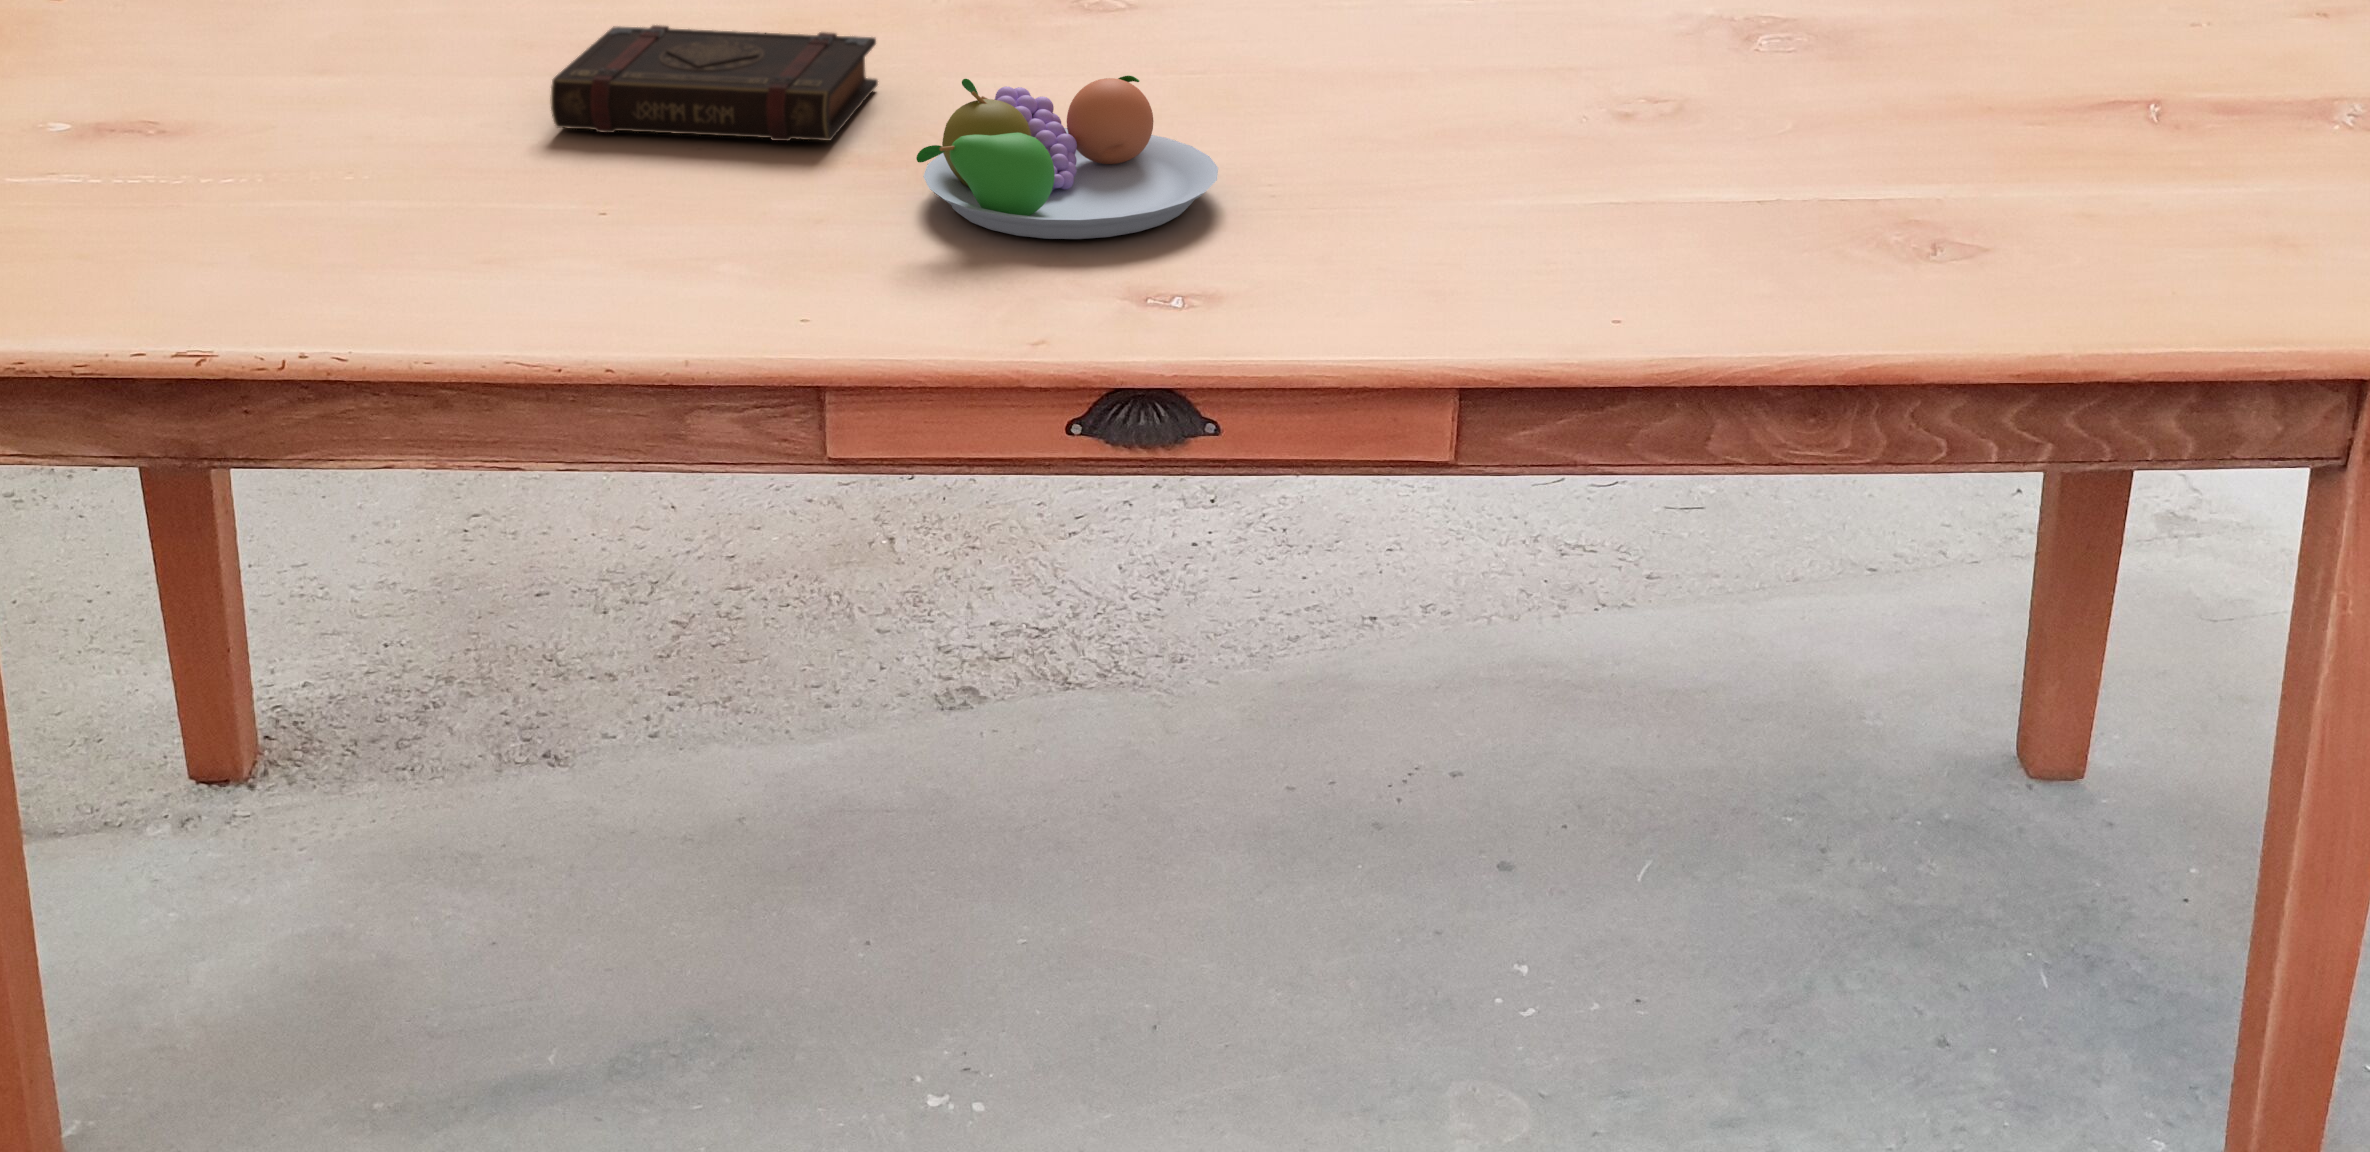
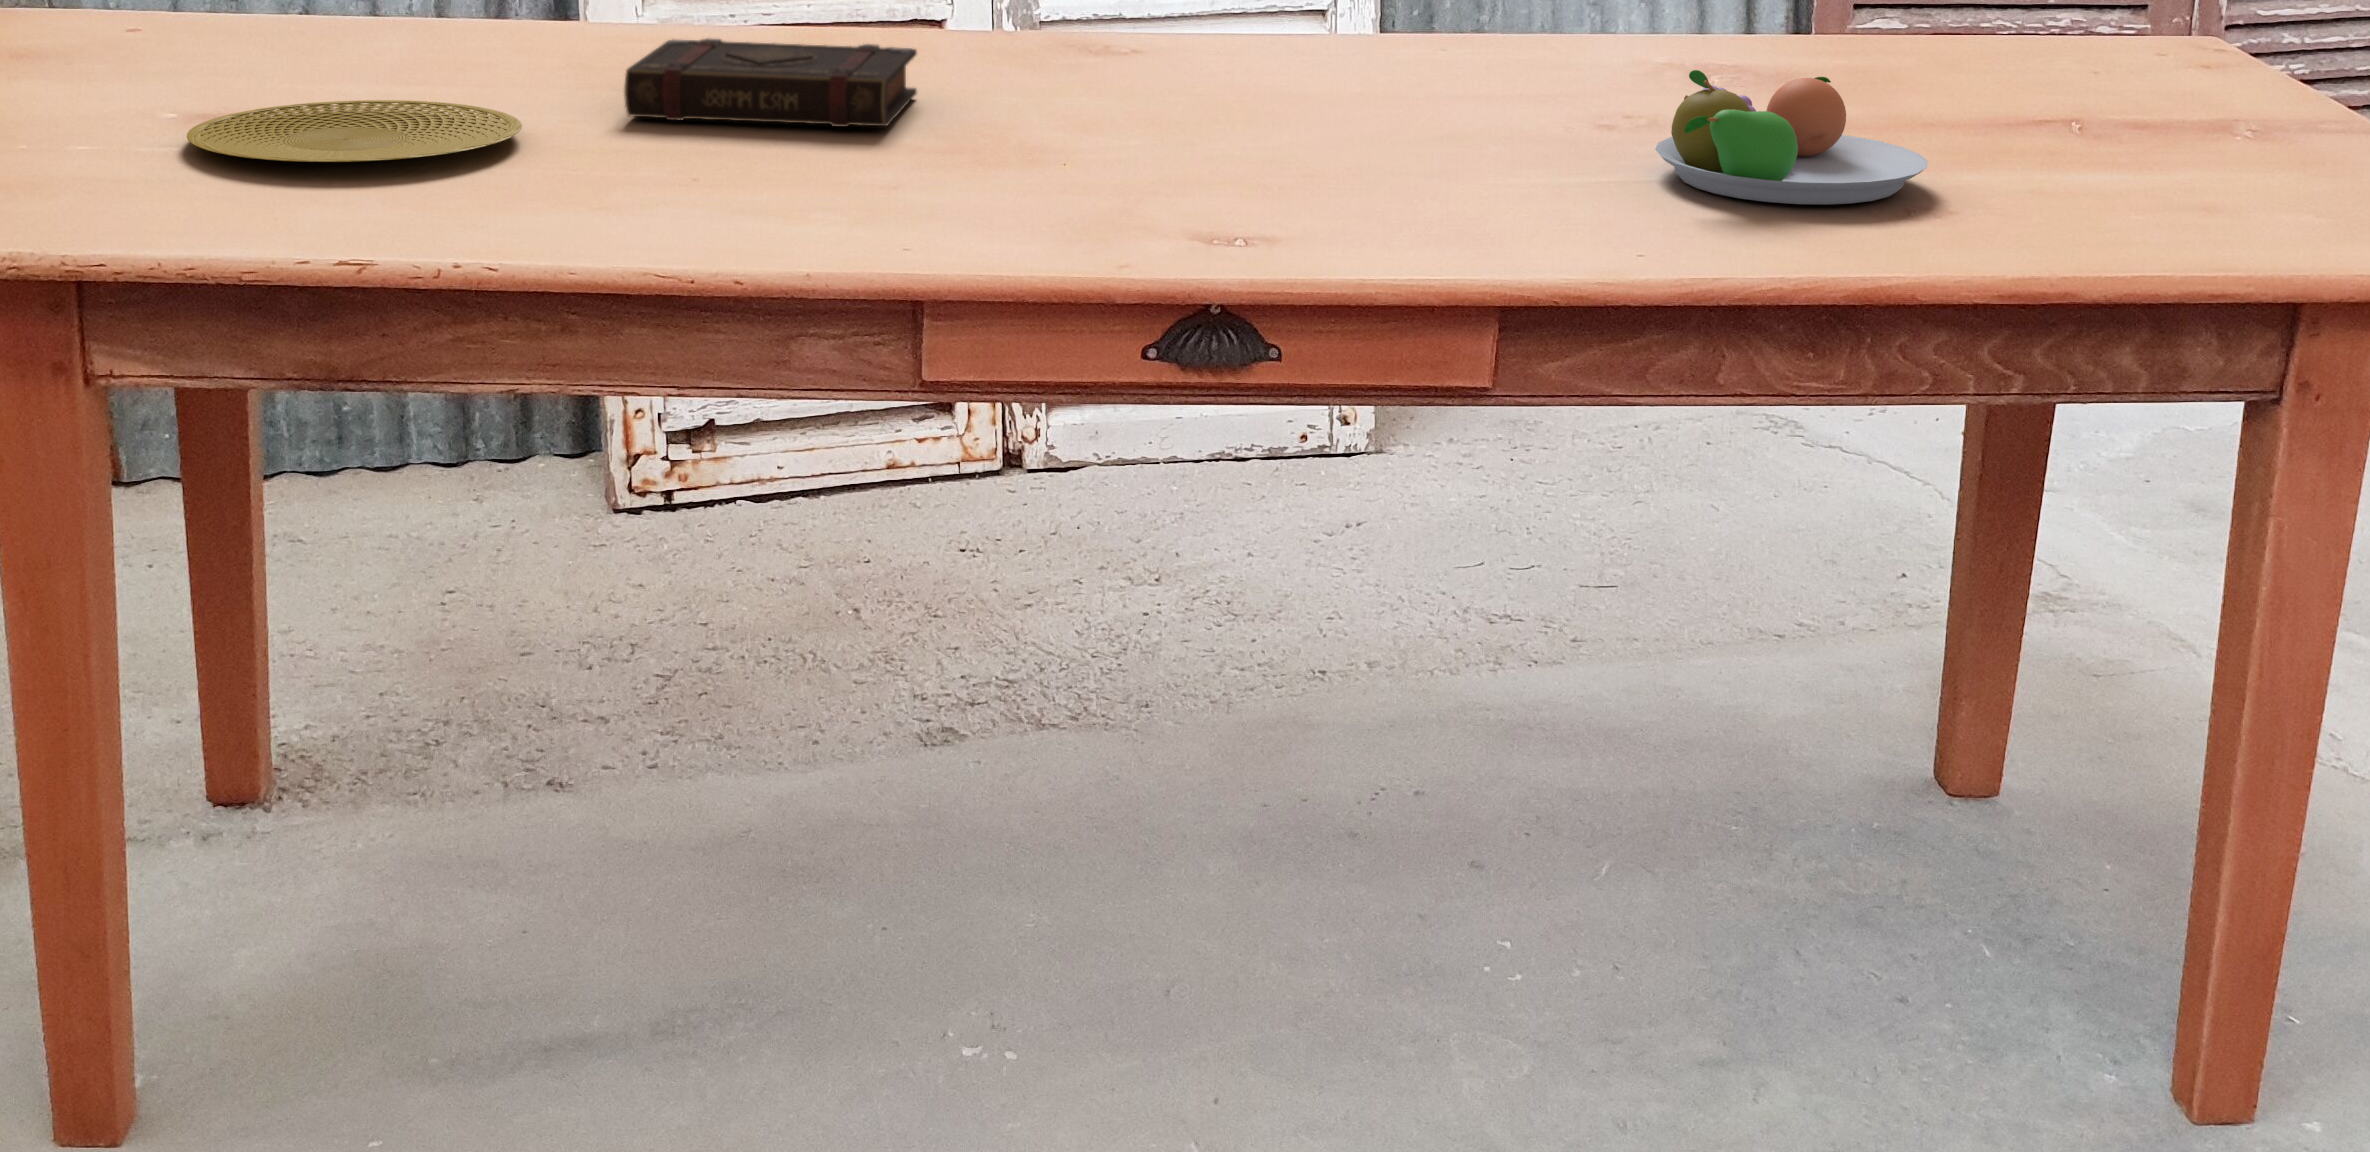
fruit bowl: present [916,76,1218,239] -> present [1655,70,1928,205]
plate: none [74,109,435,216] -> present [187,100,522,162]

